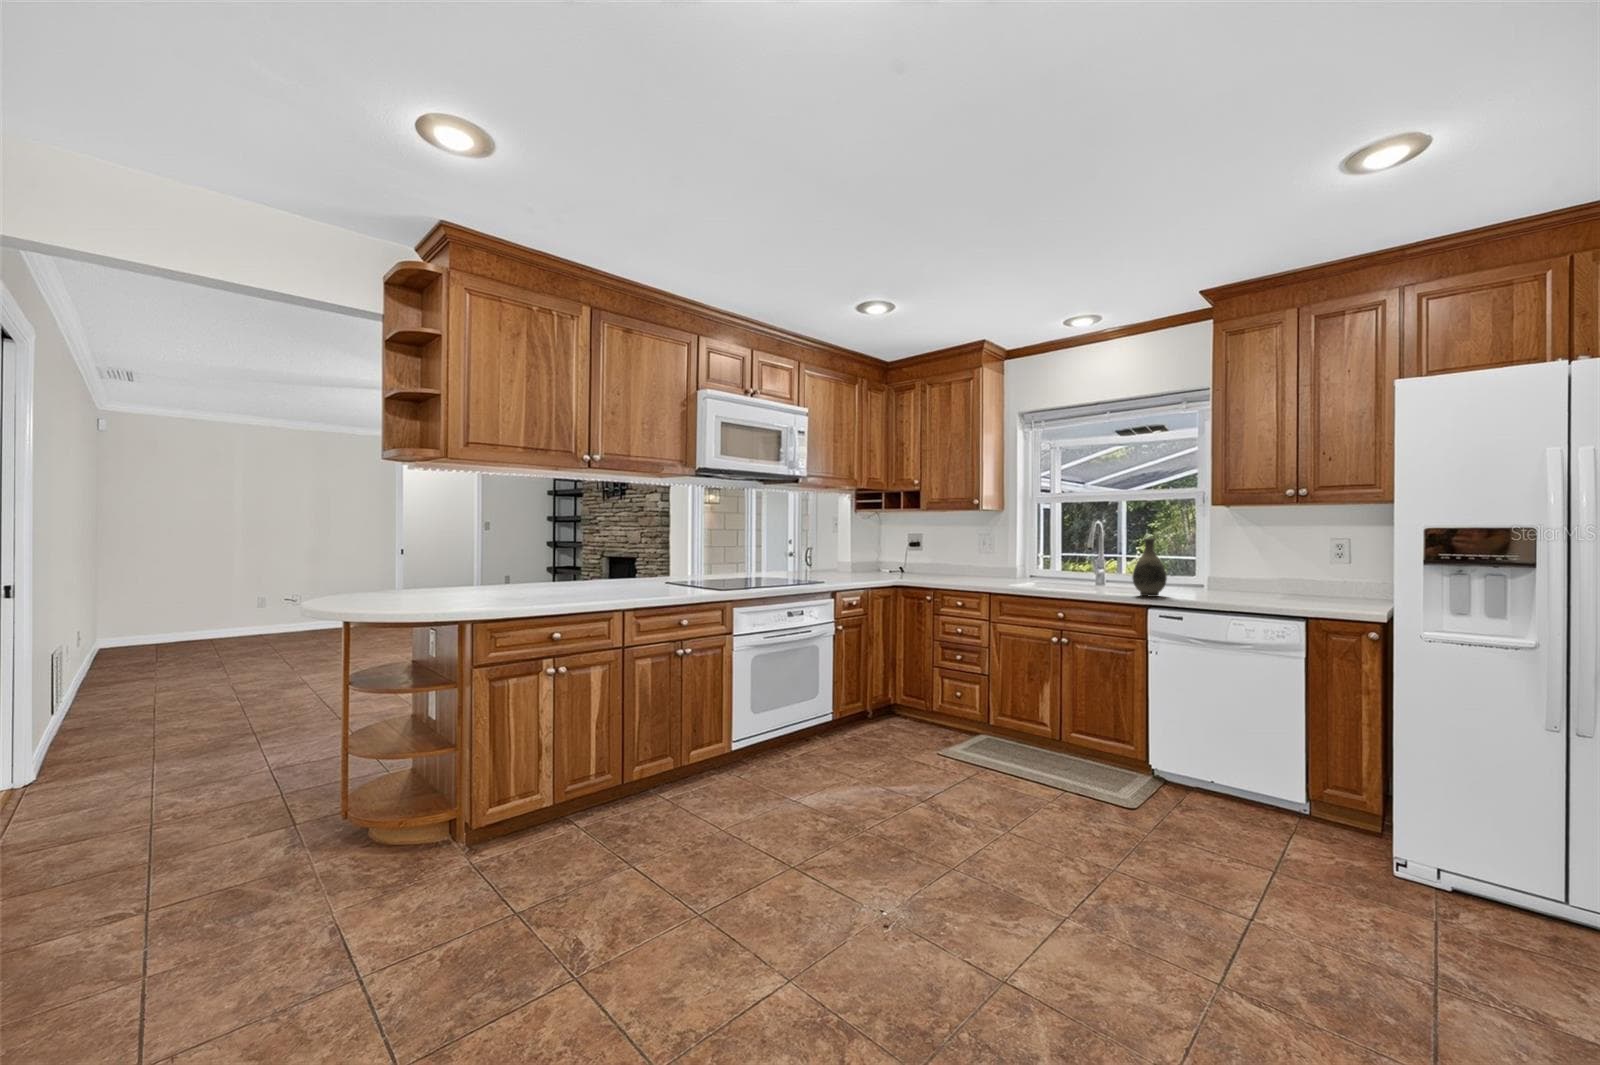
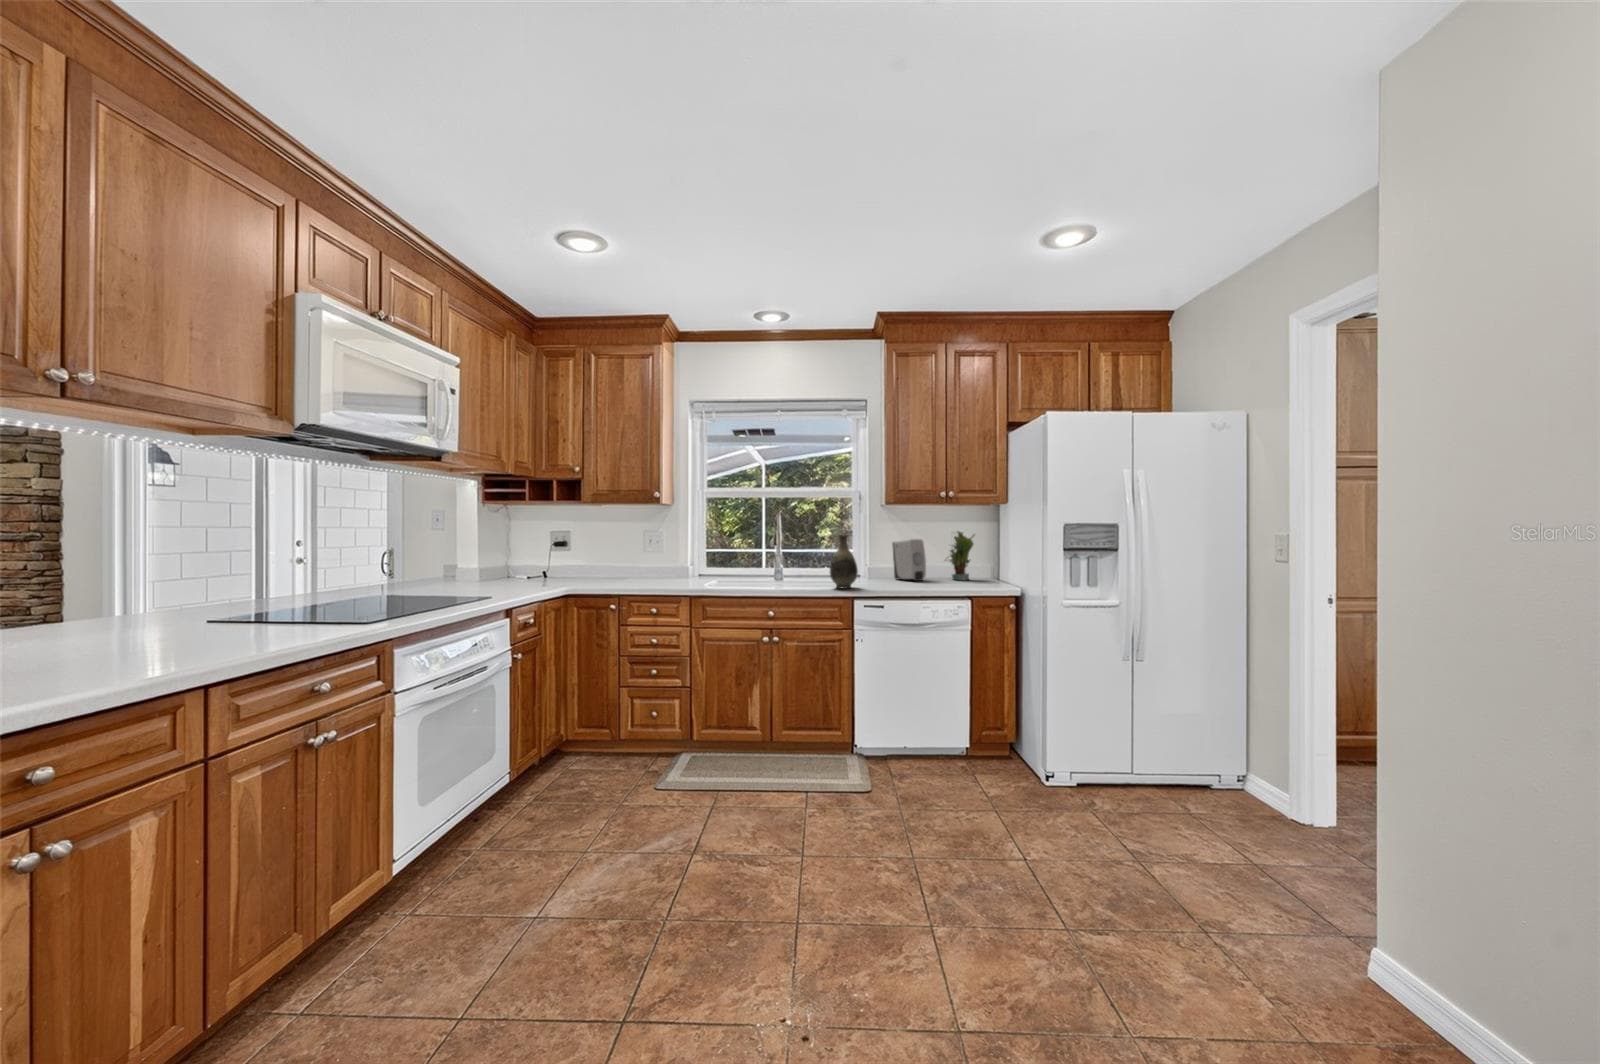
potted plant: none [1311,535,1359,599] -> present [950,532,974,580]
soap dispenser: none [1240,545,1282,595] -> present [892,539,926,581]

